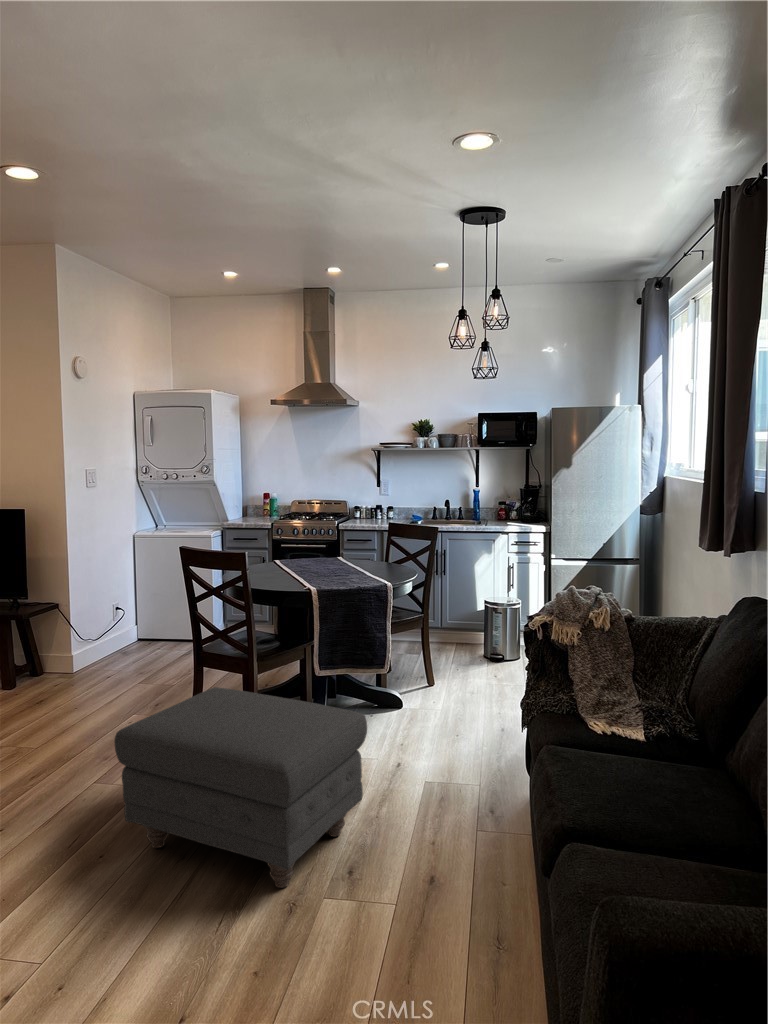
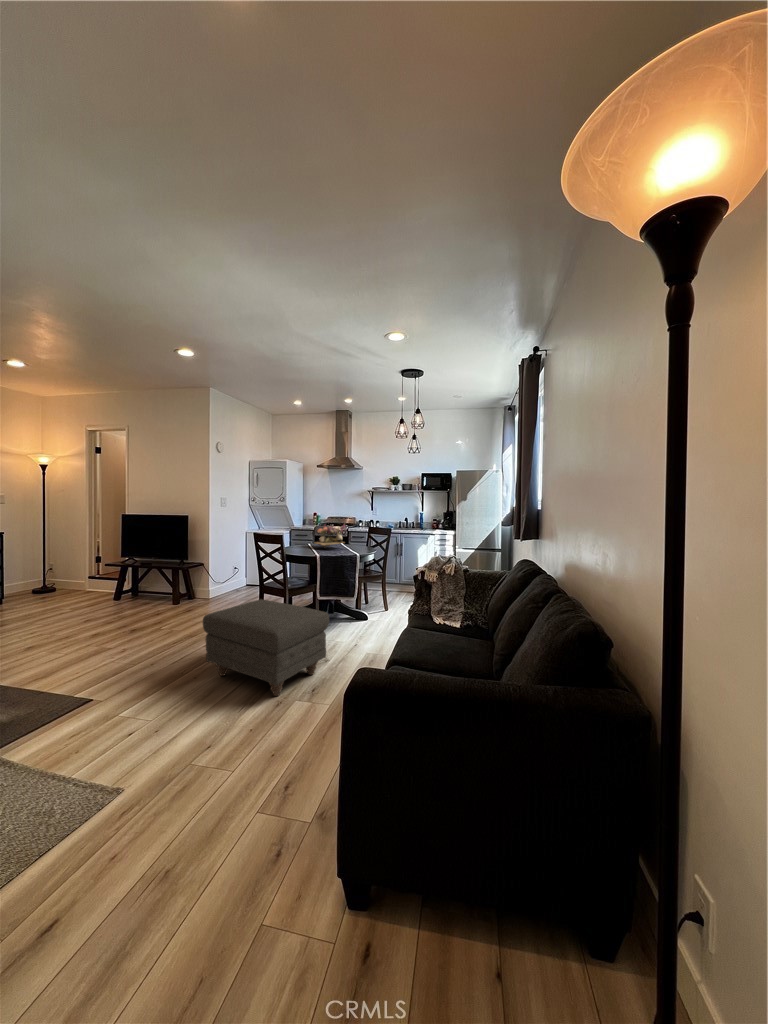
flower arrangement: none [287,520,352,571] -> present [315,524,346,548]

